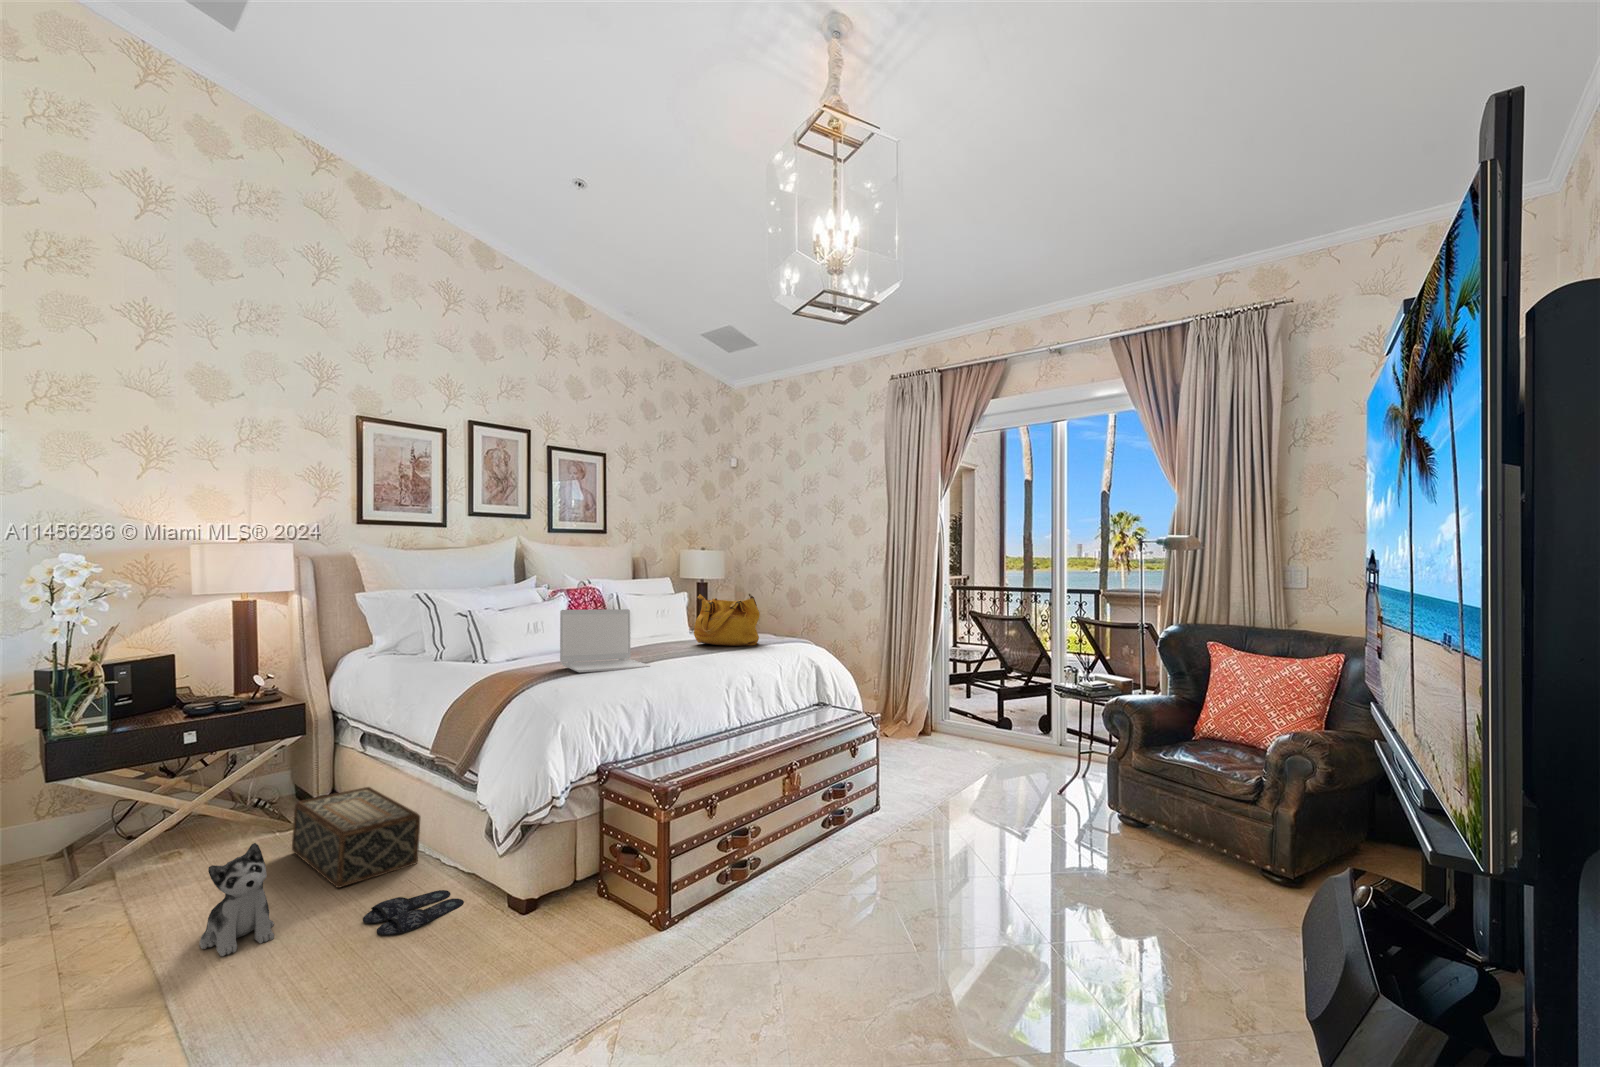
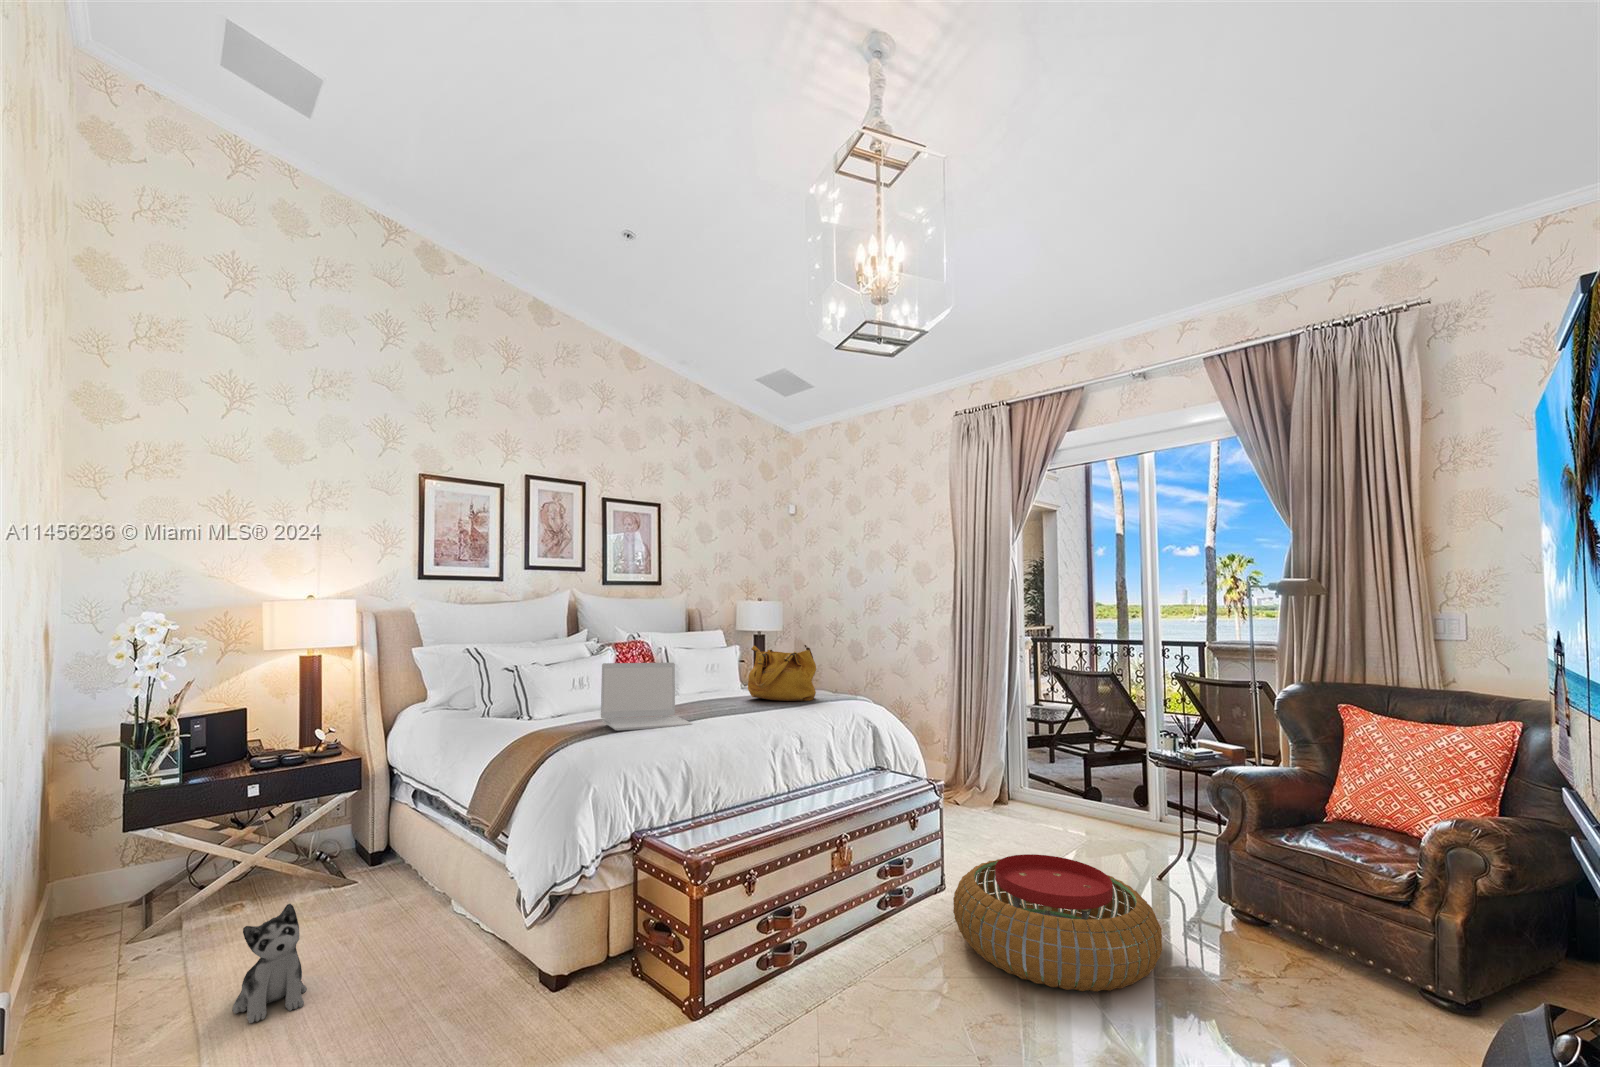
pouf: none [887,776,1062,885] -> present [953,854,1162,992]
woven basket: present [292,787,420,888] -> none [340,843,461,952]
slippers: present [363,890,464,935] -> none [391,961,494,1010]

